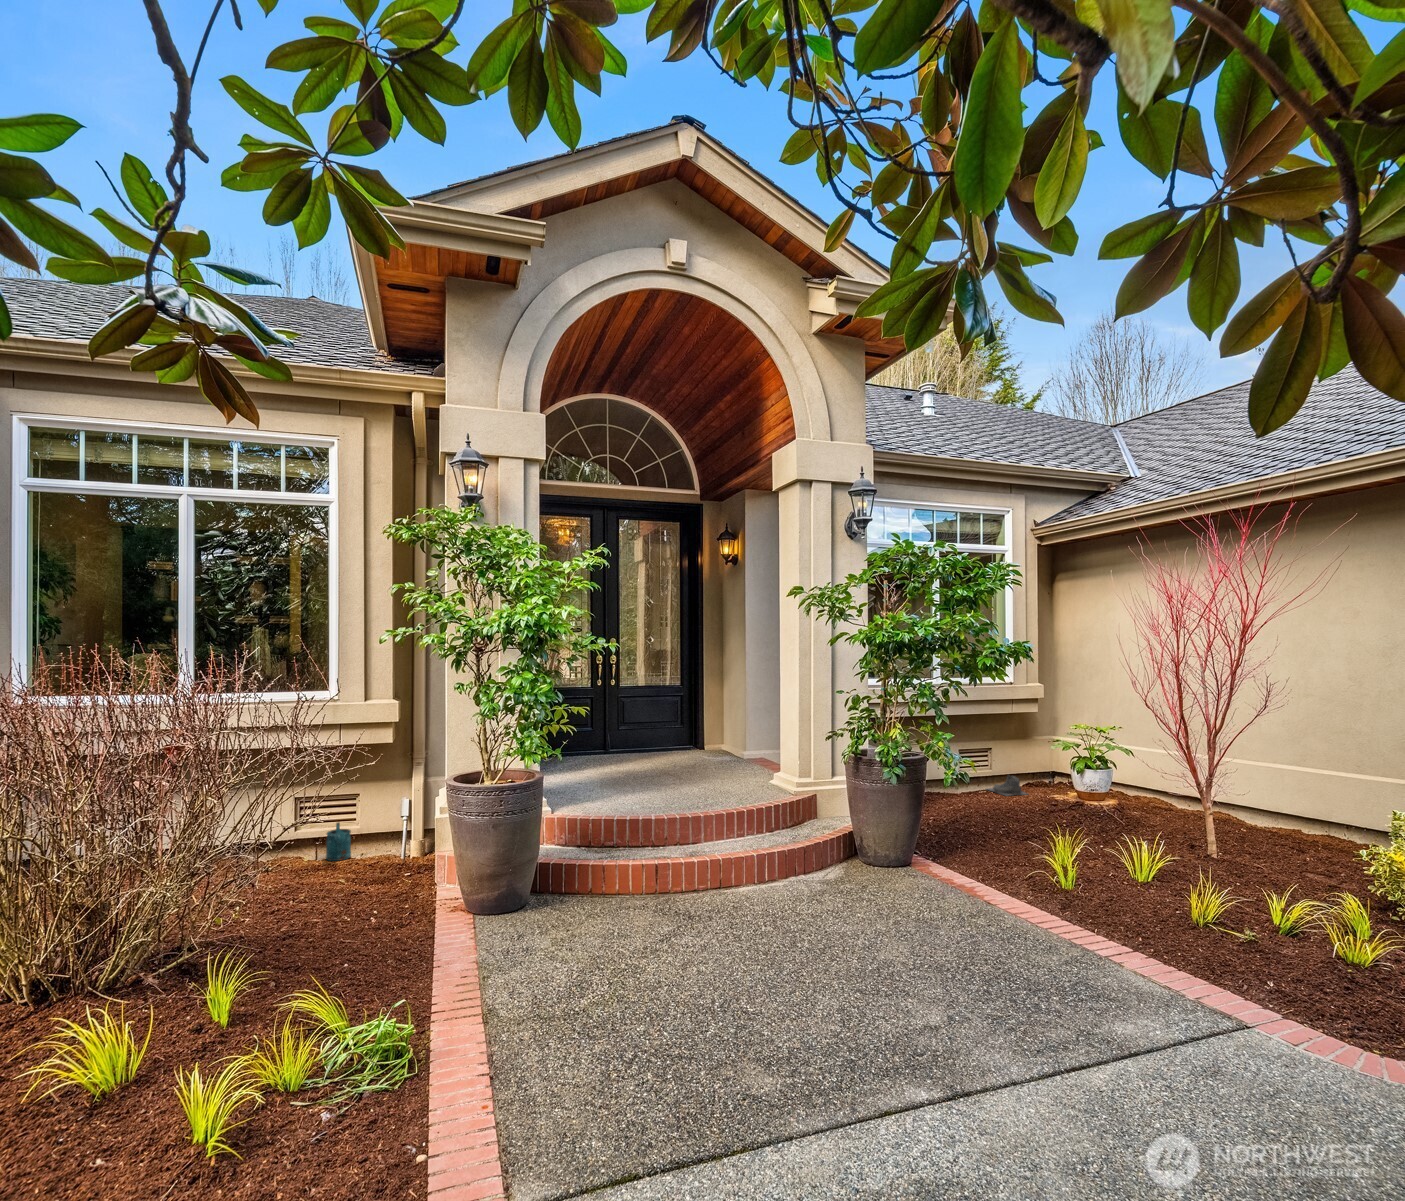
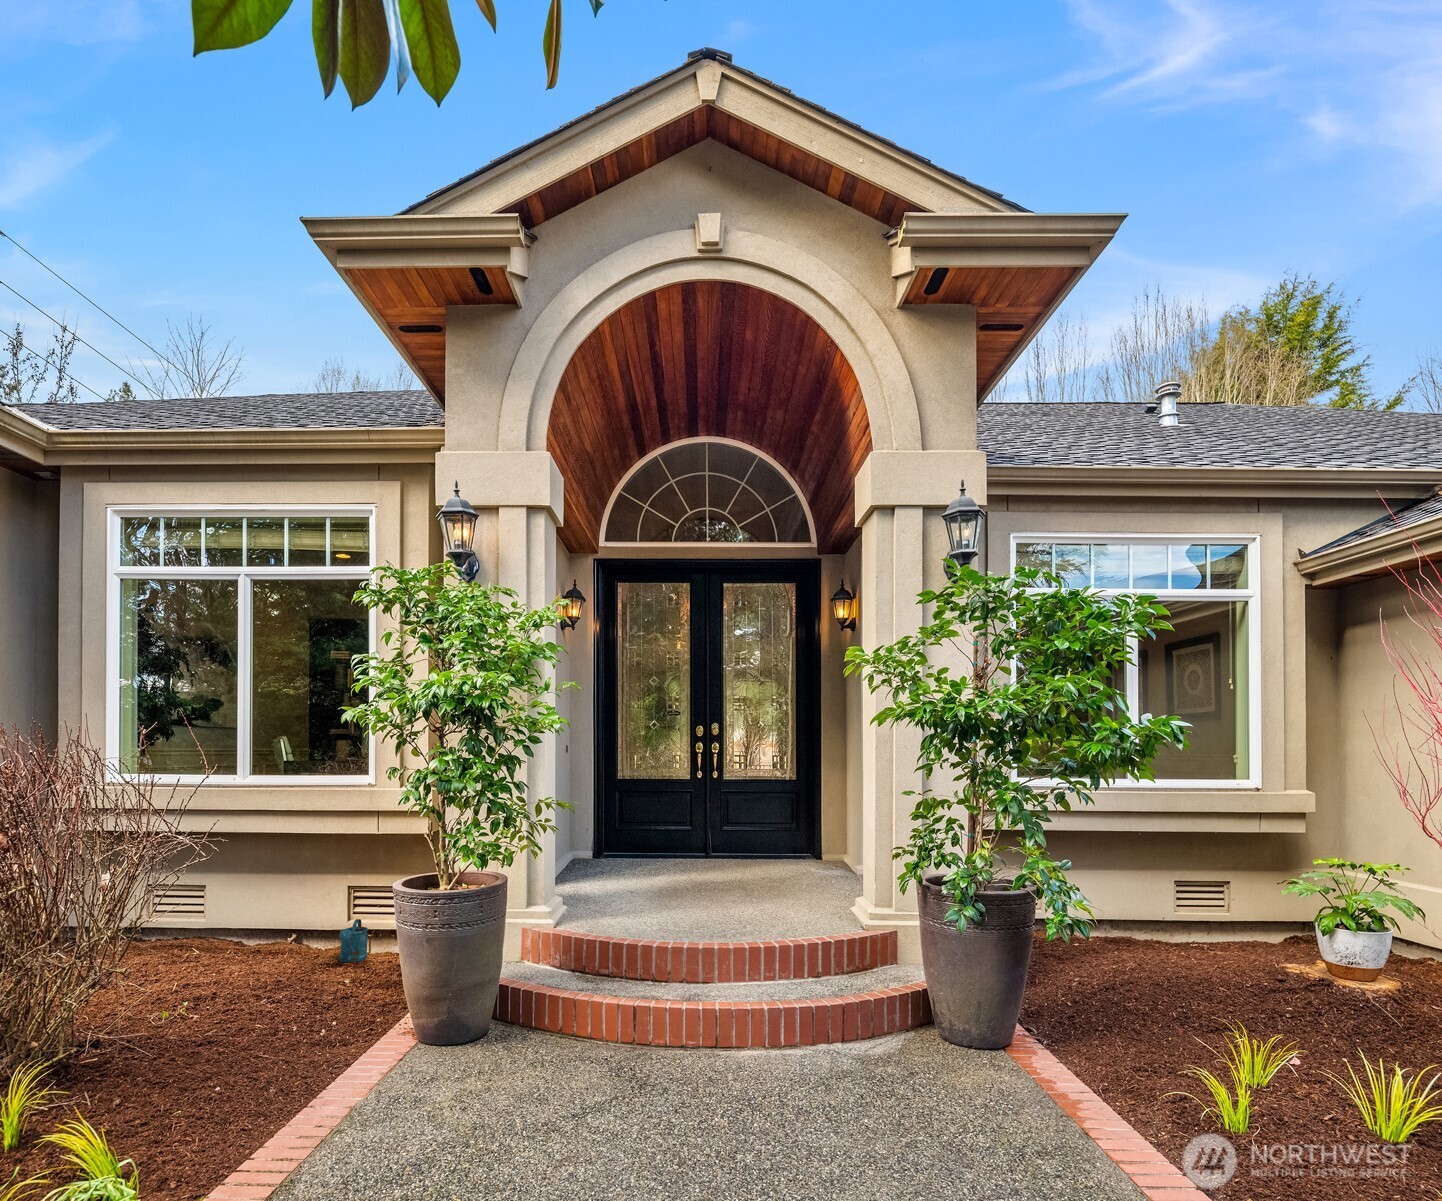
boots: present [988,775,1028,796] -> none [1232,925,1304,959]

